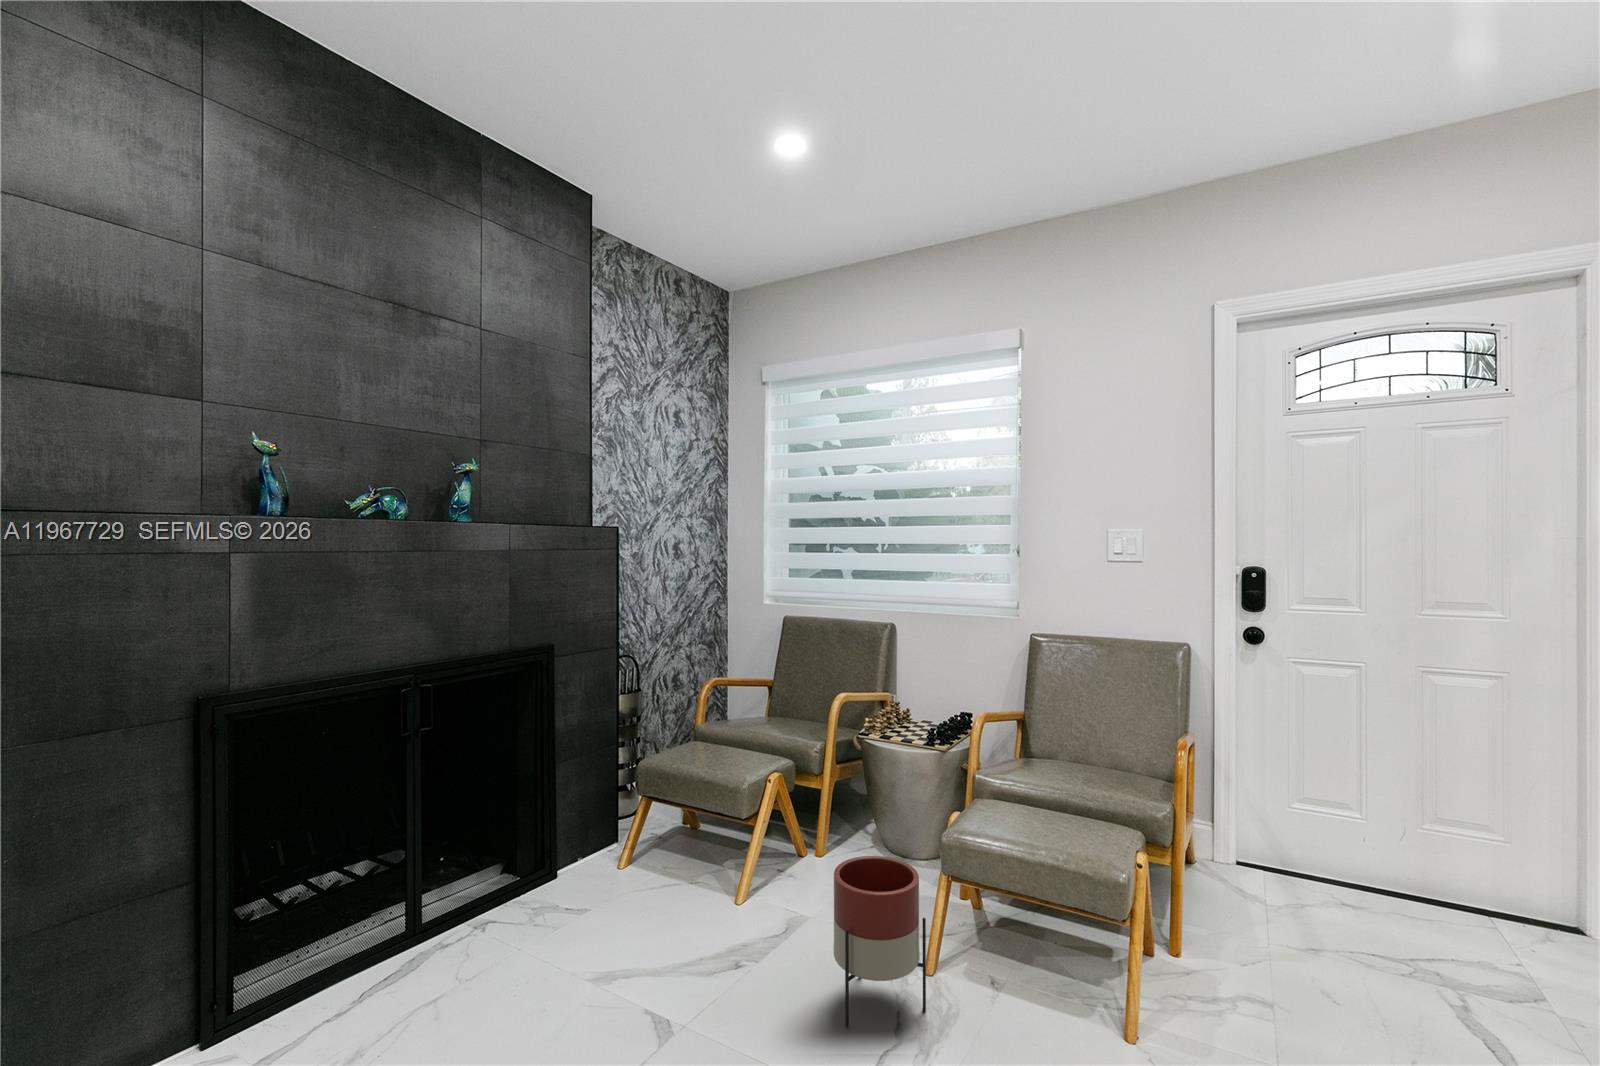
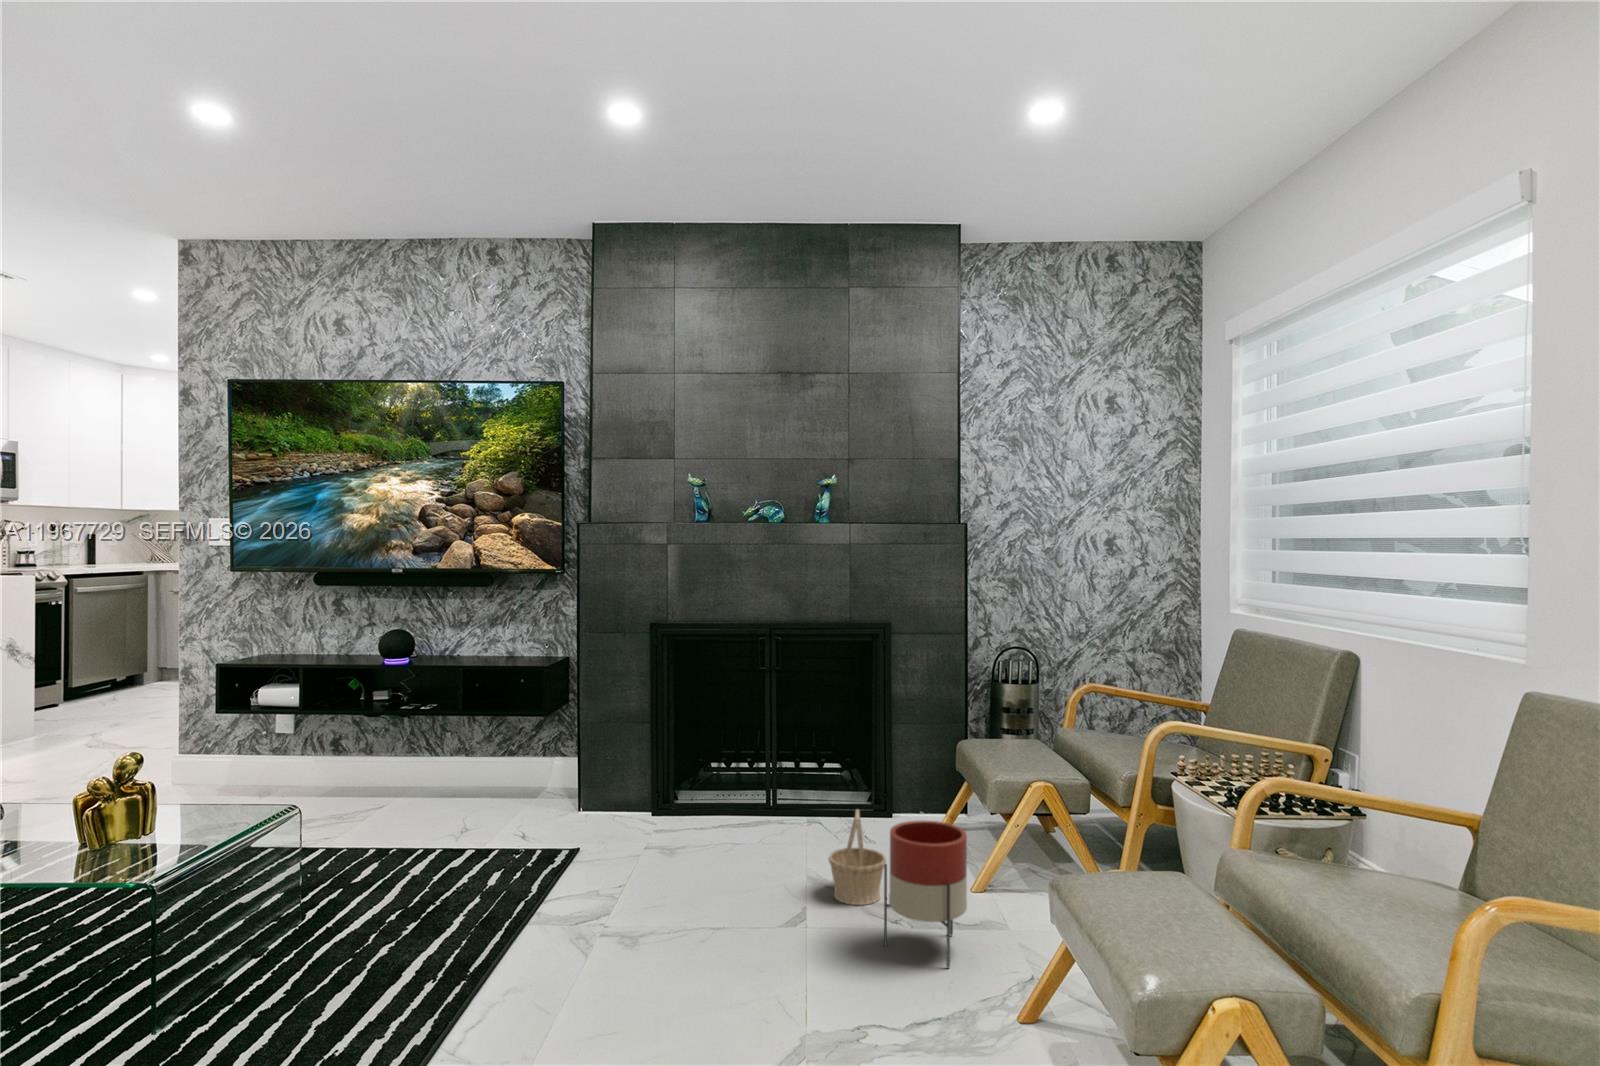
basket: none [677,885,750,1012] -> present [828,810,886,905]

